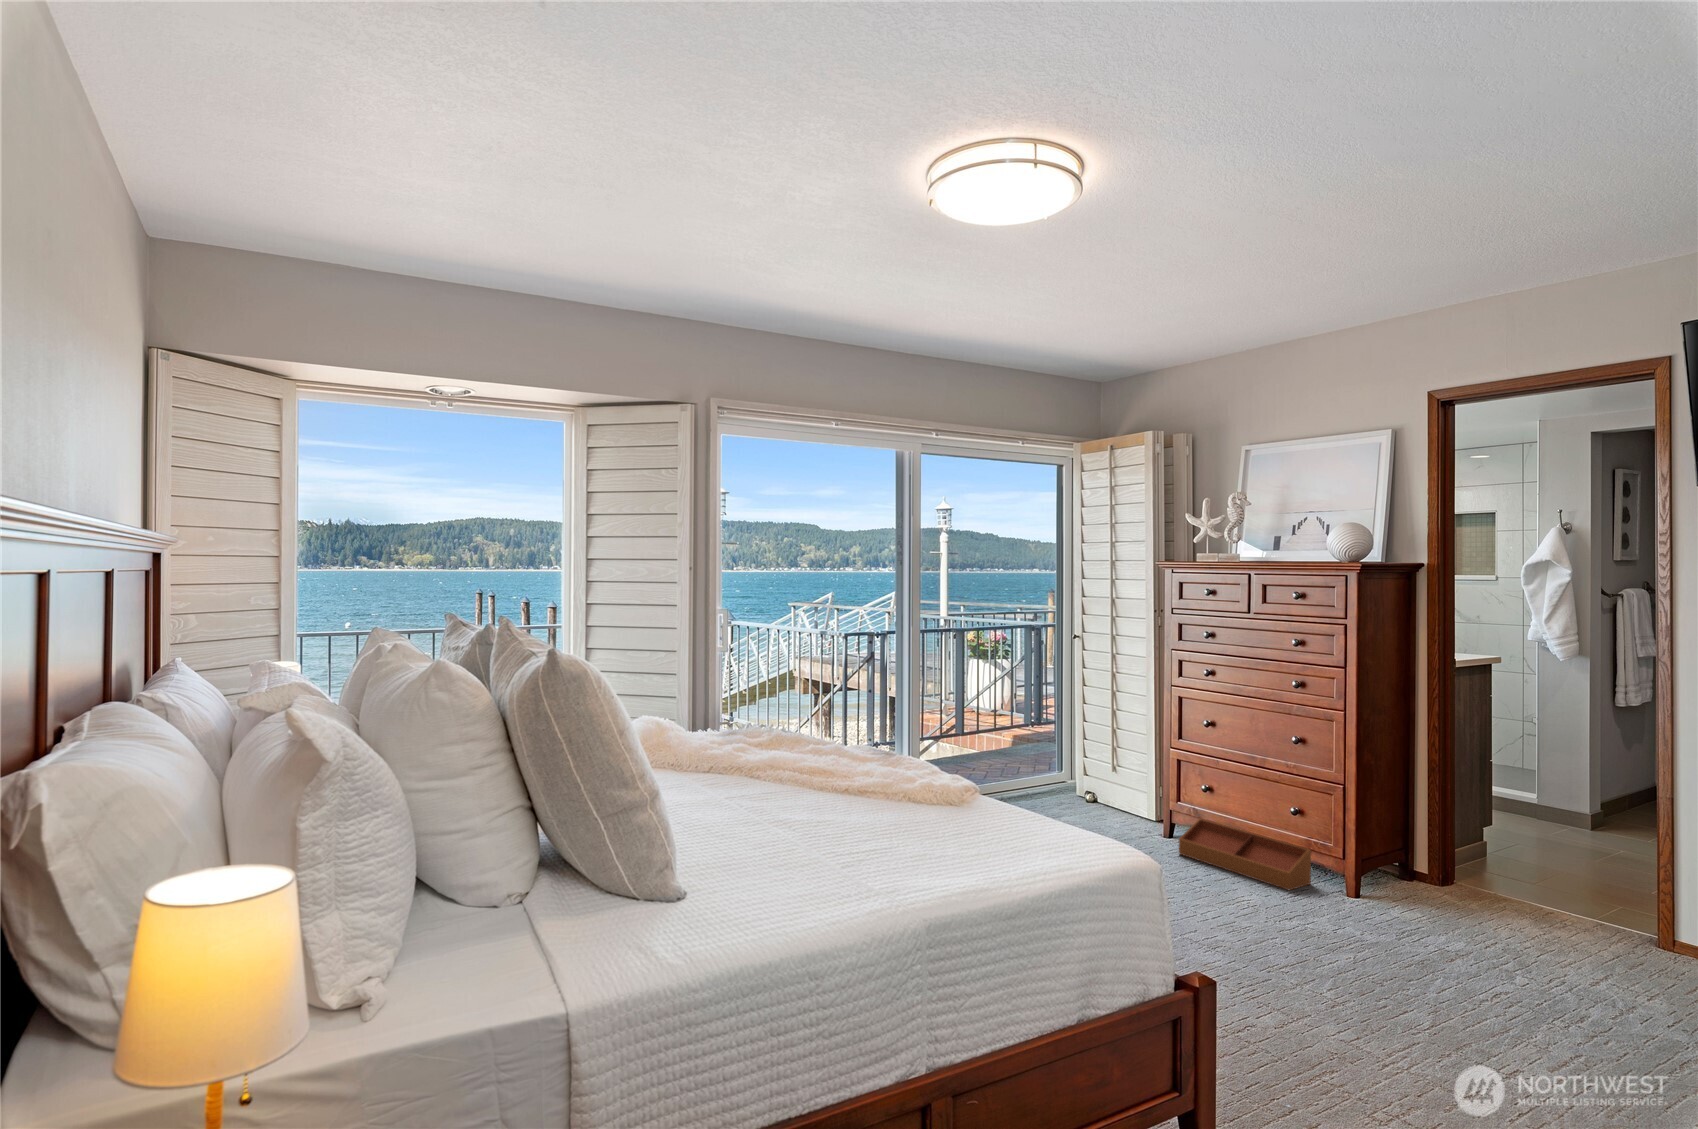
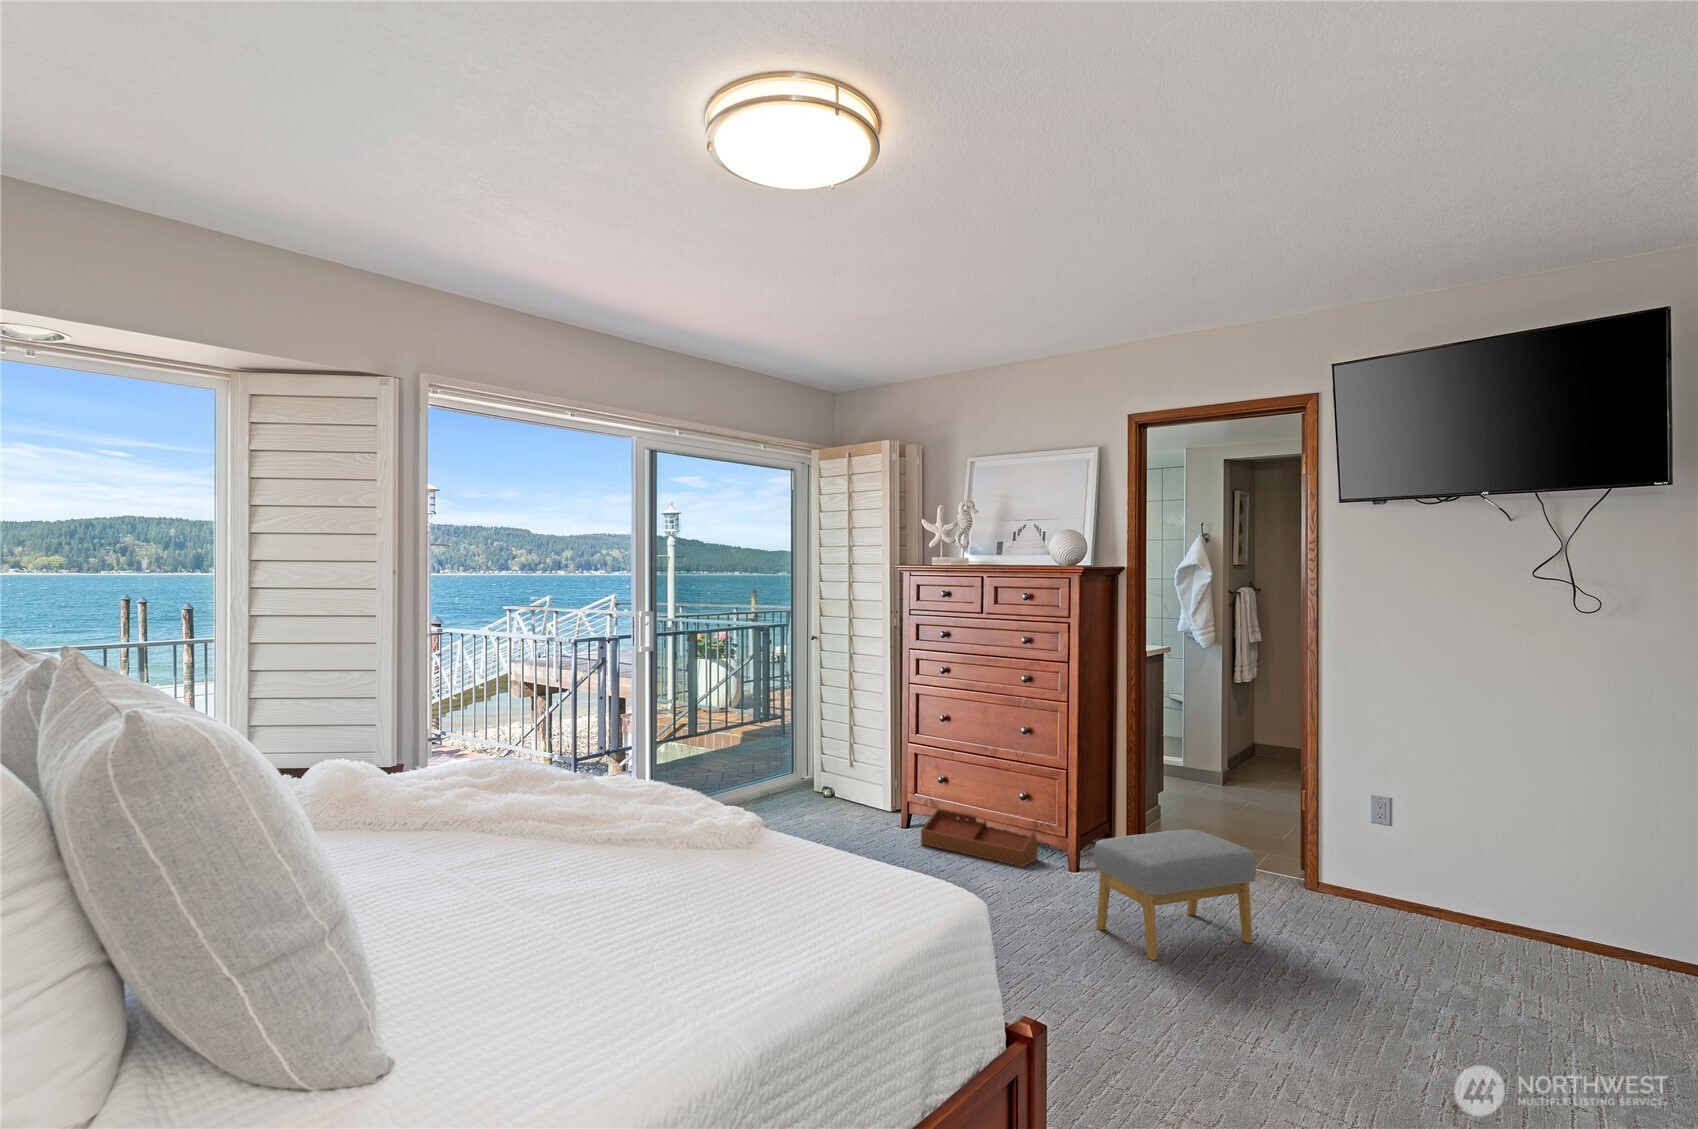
footstool: none [1355,868,1574,1016] -> present [1095,829,1256,960]

